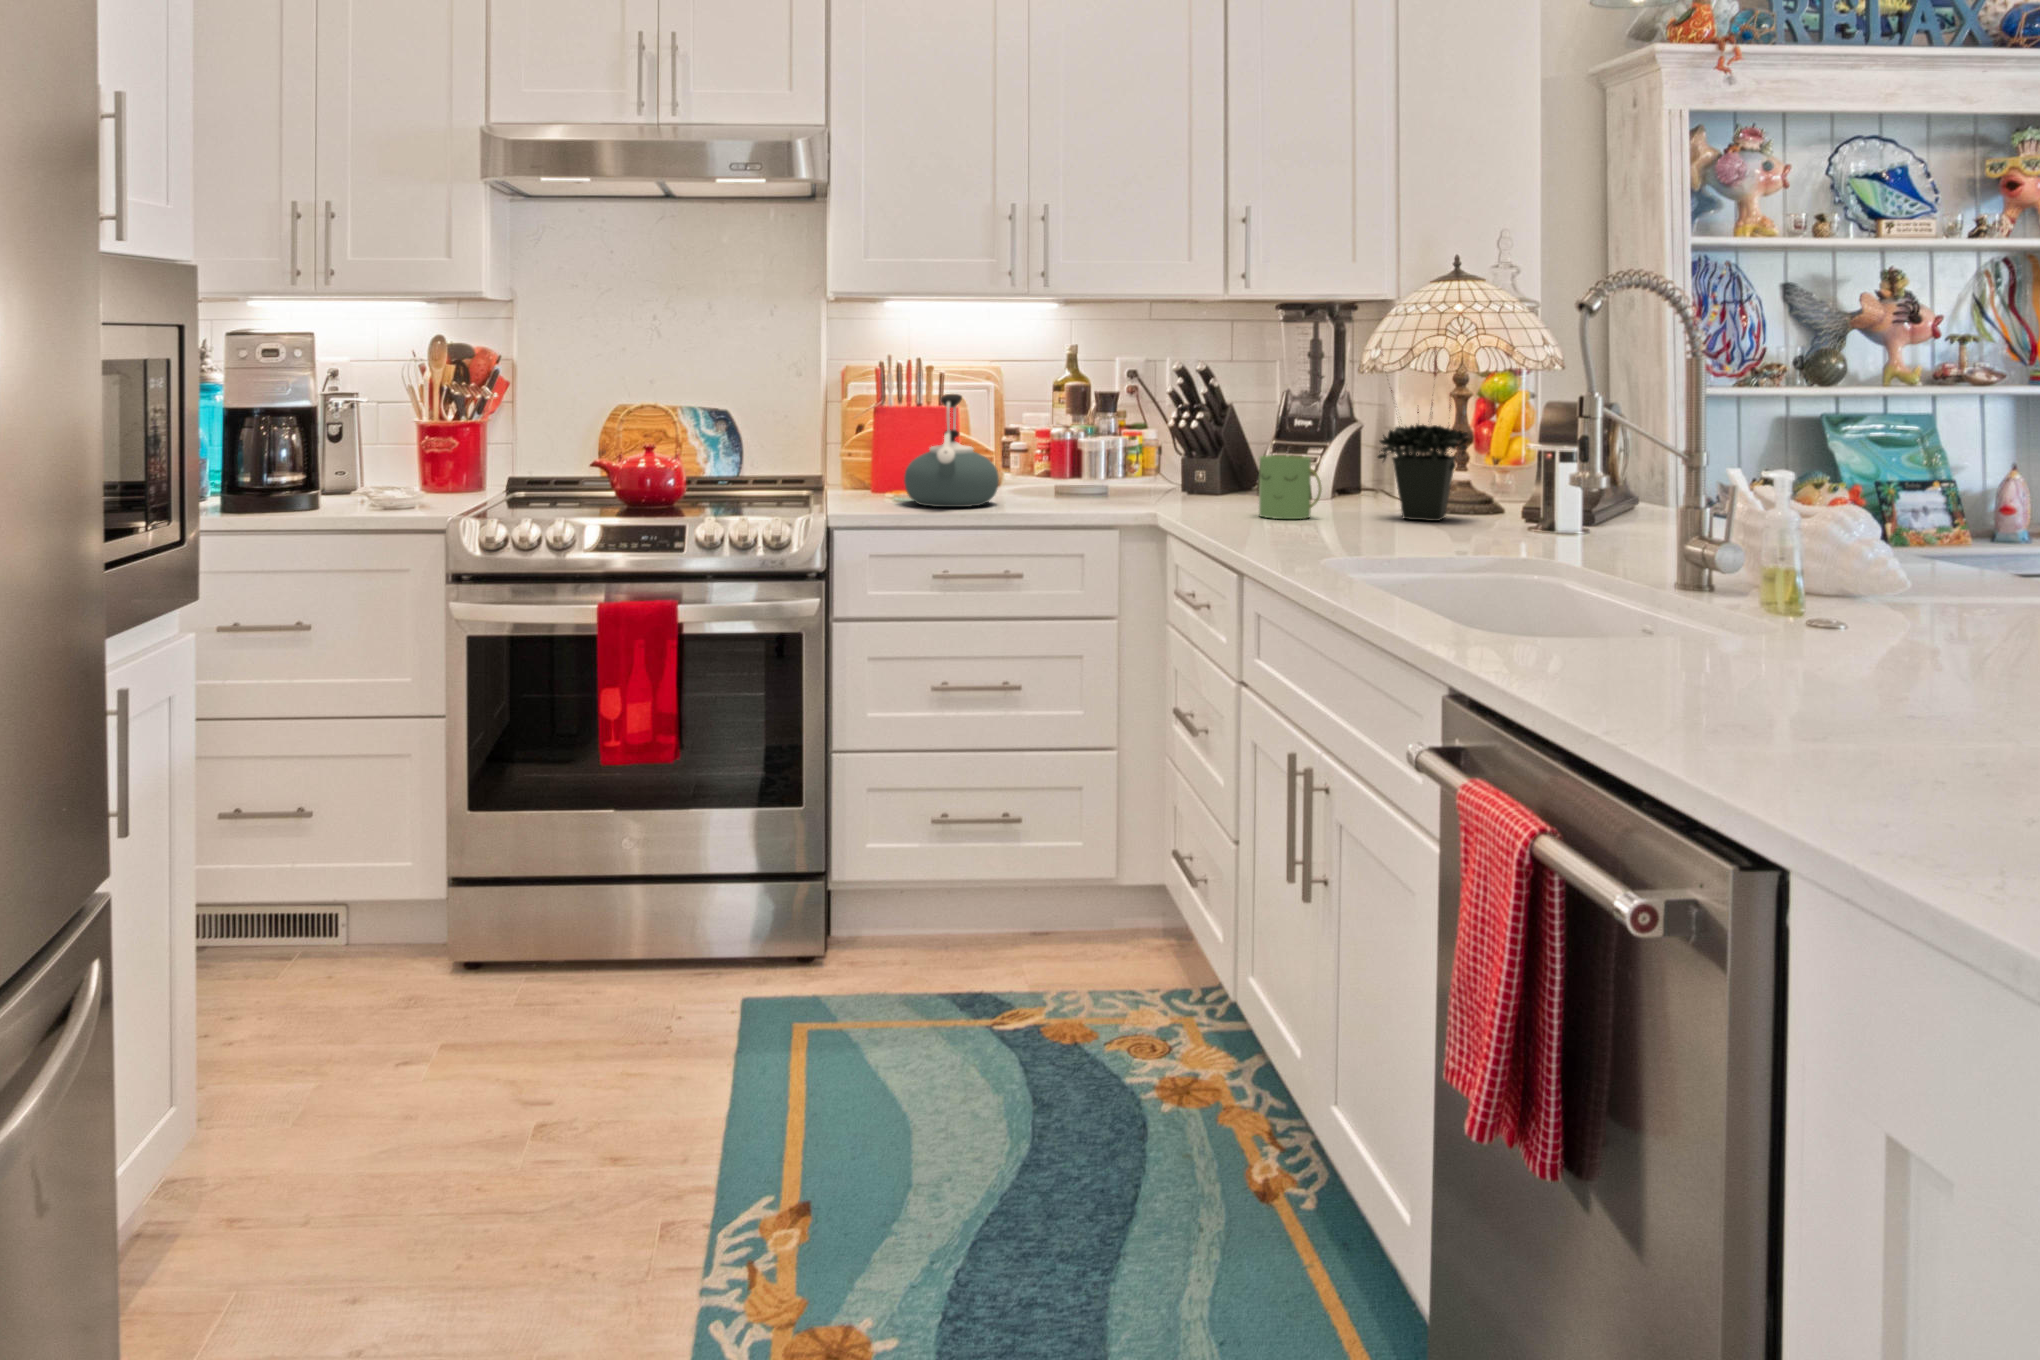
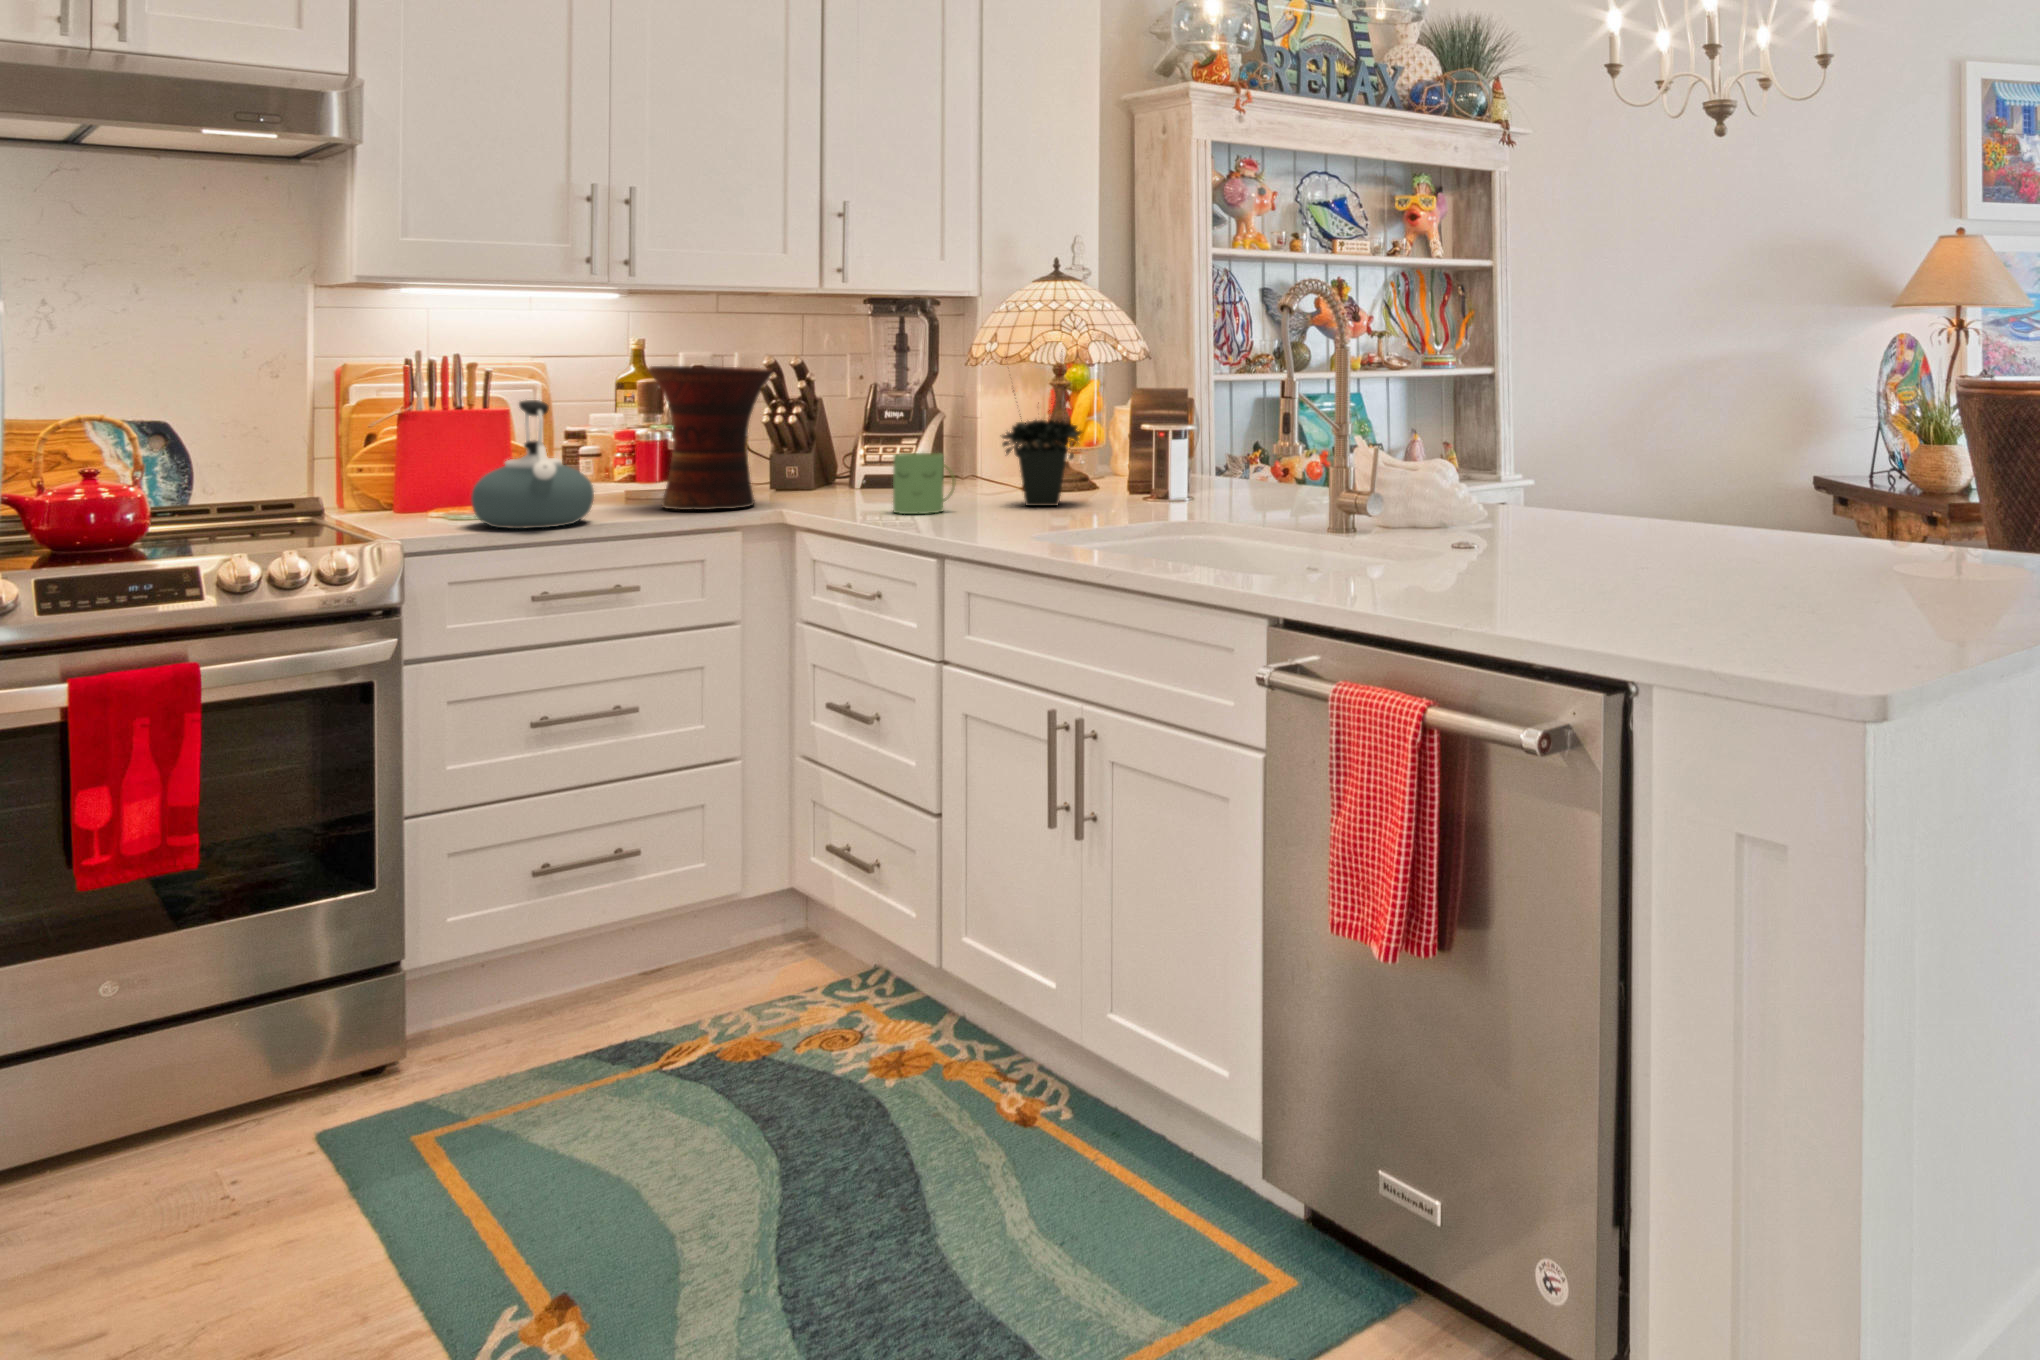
vase: none [1057,366,1167,502] -> present [648,366,774,510]

